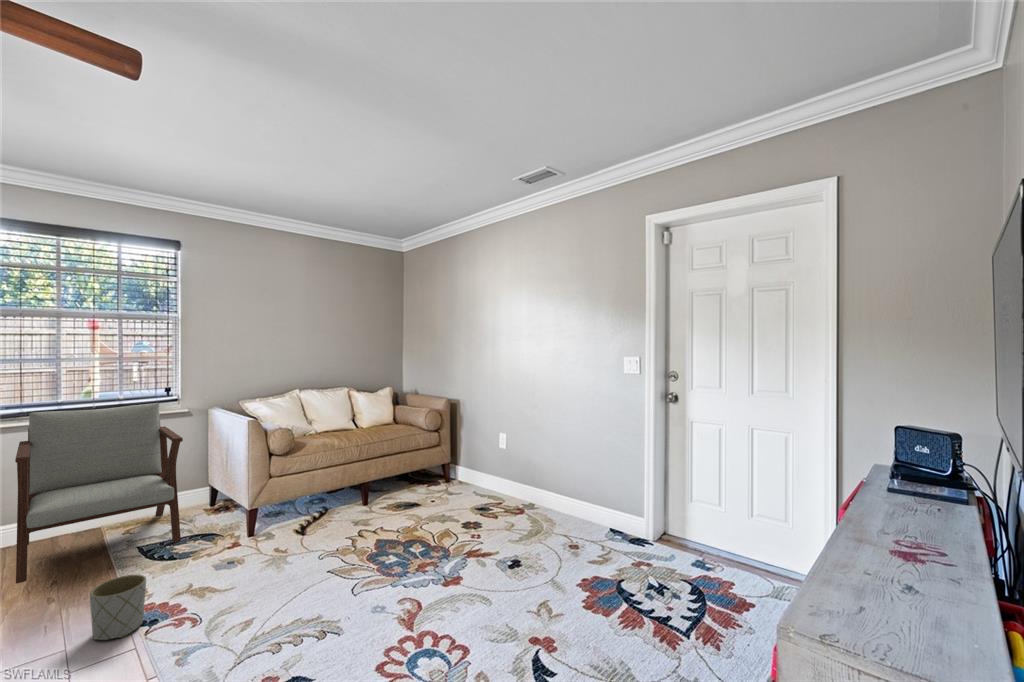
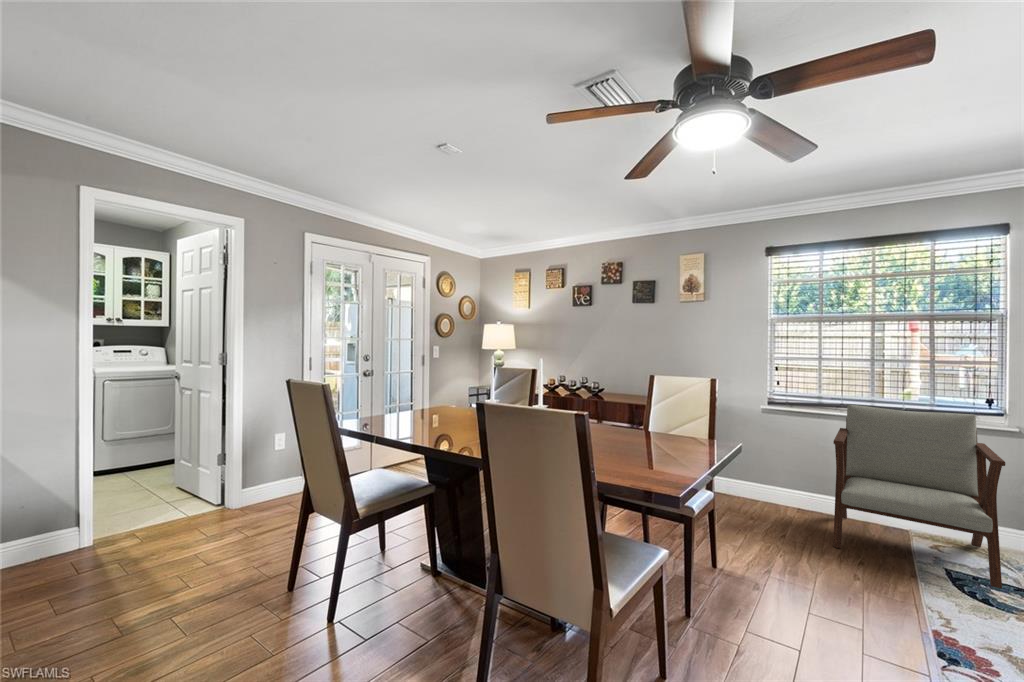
planter: present [90,575,146,640] -> none [885,585,946,656]

